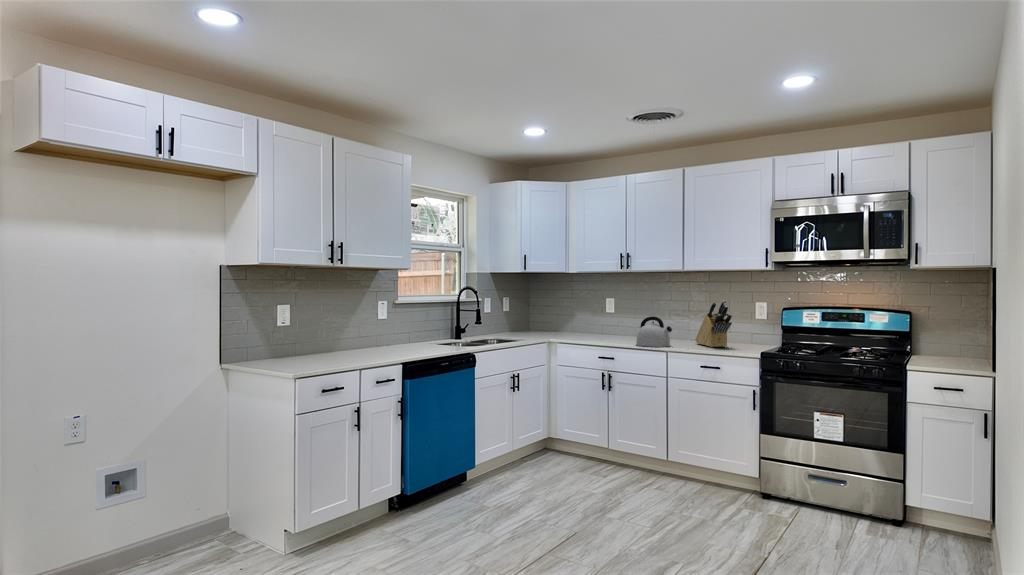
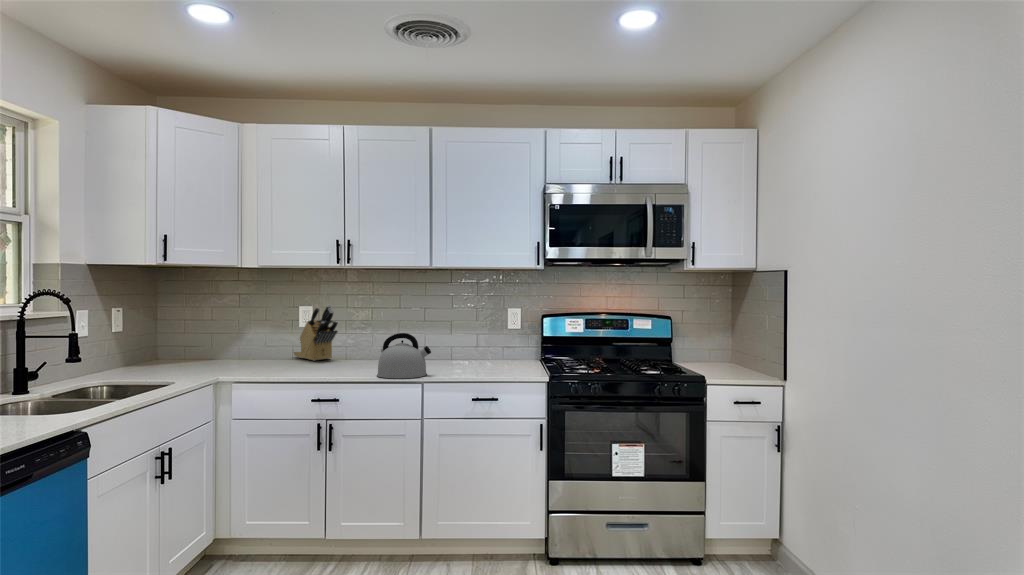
knife block: present [695,300,732,347] -> present [294,305,338,361]

